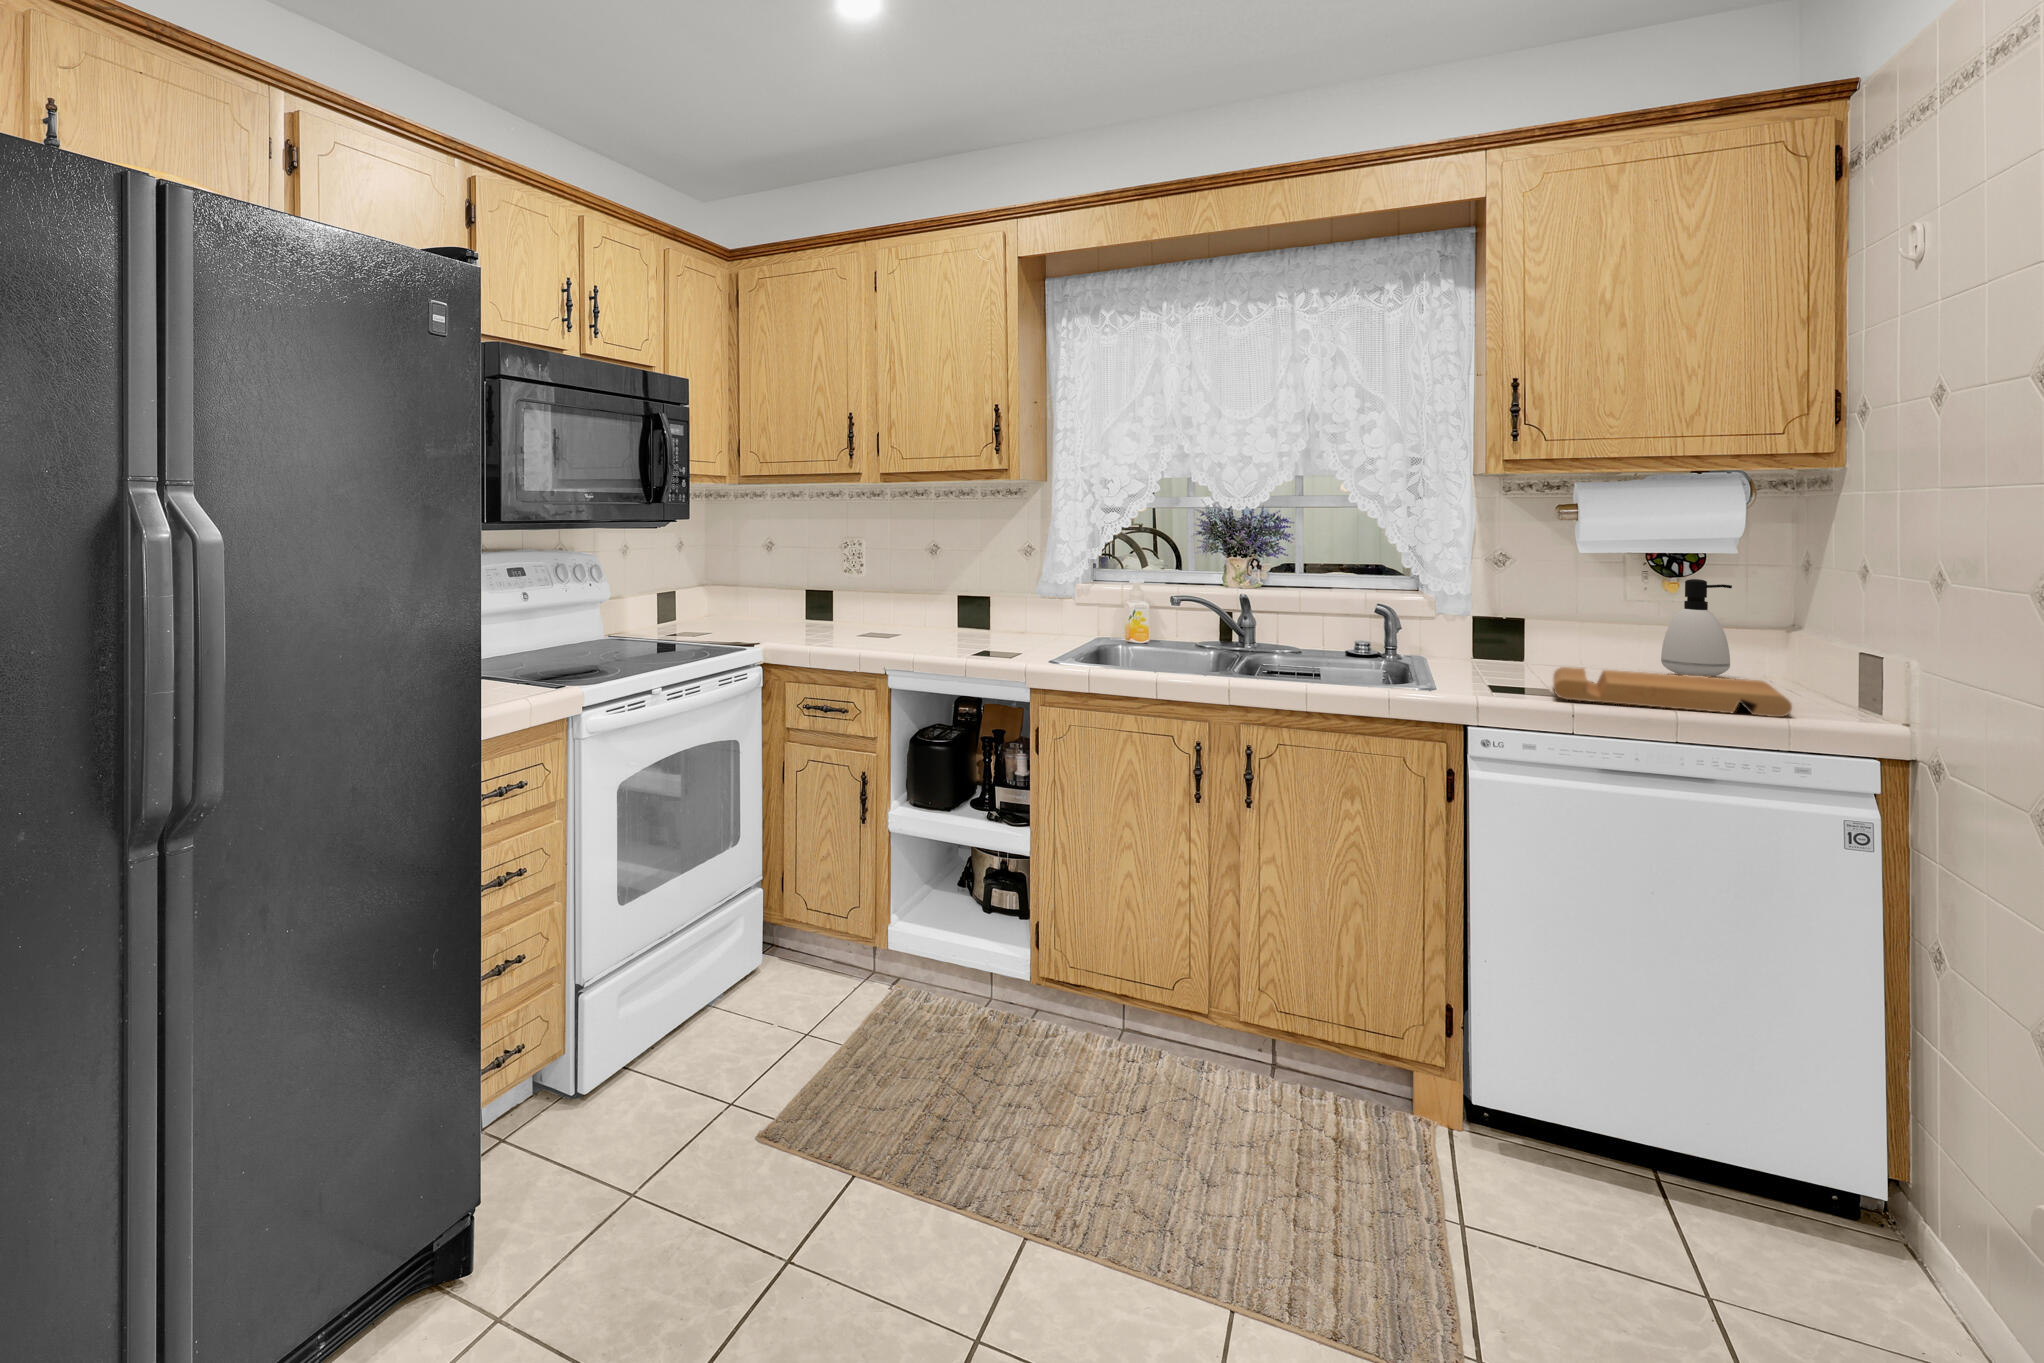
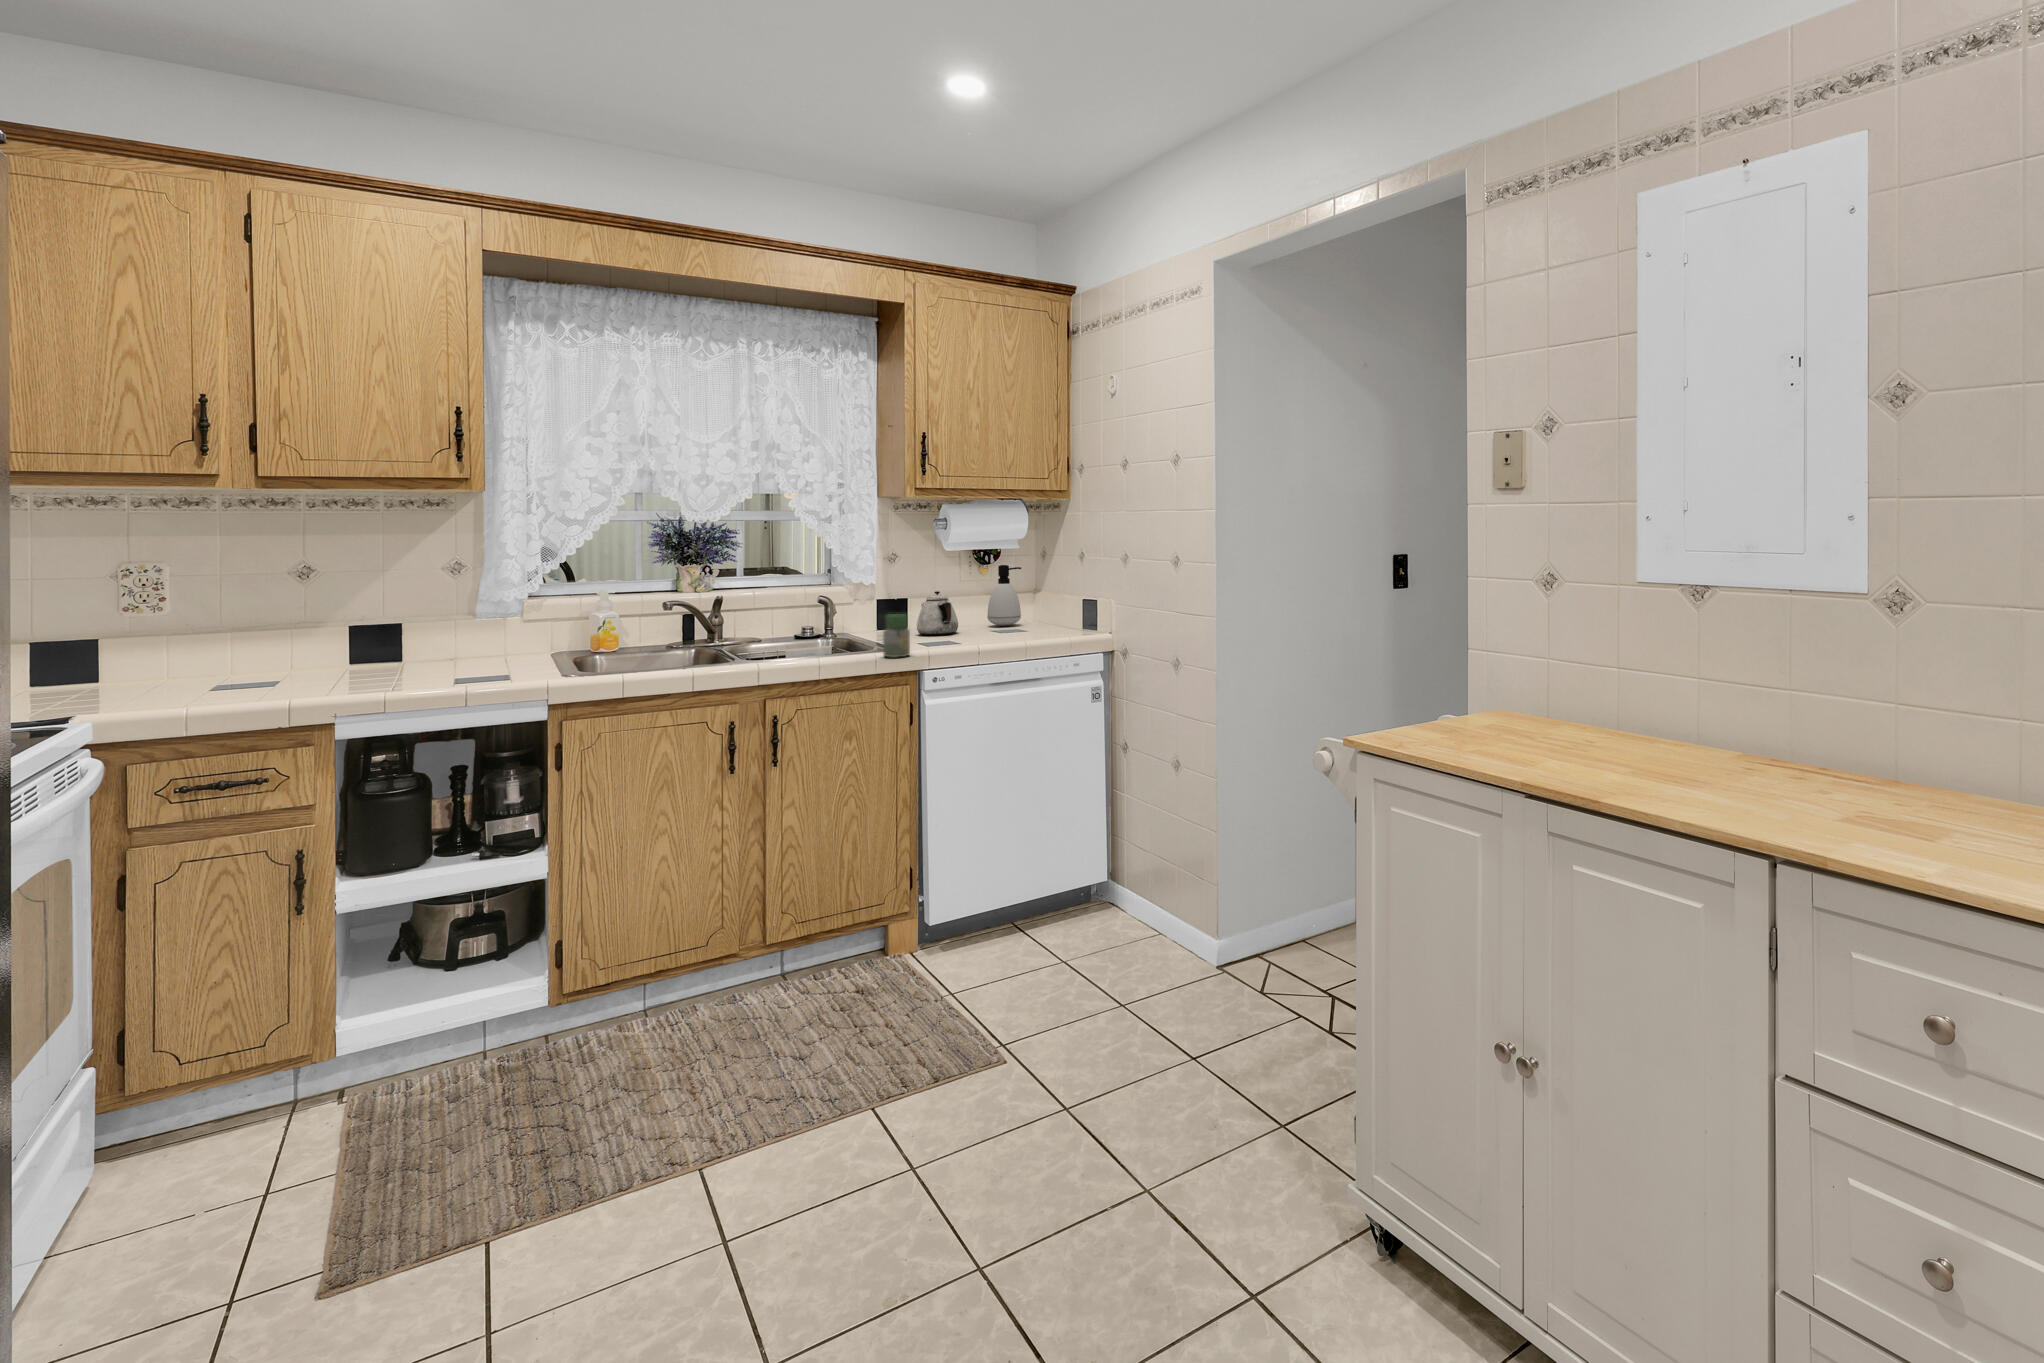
teapot: none [1518,612,1590,677] -> present [917,591,958,635]
jar: none [1400,638,1441,700] -> present [883,614,910,658]
cutting board: present [1553,667,1792,717] -> none [951,621,1075,645]

